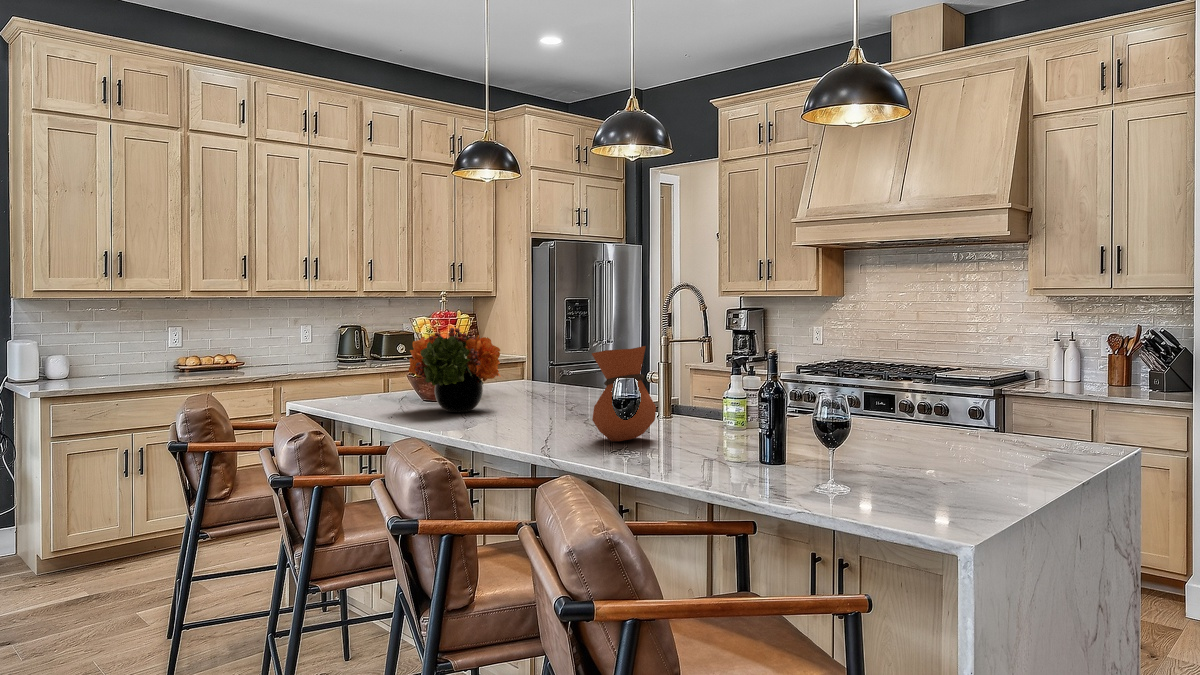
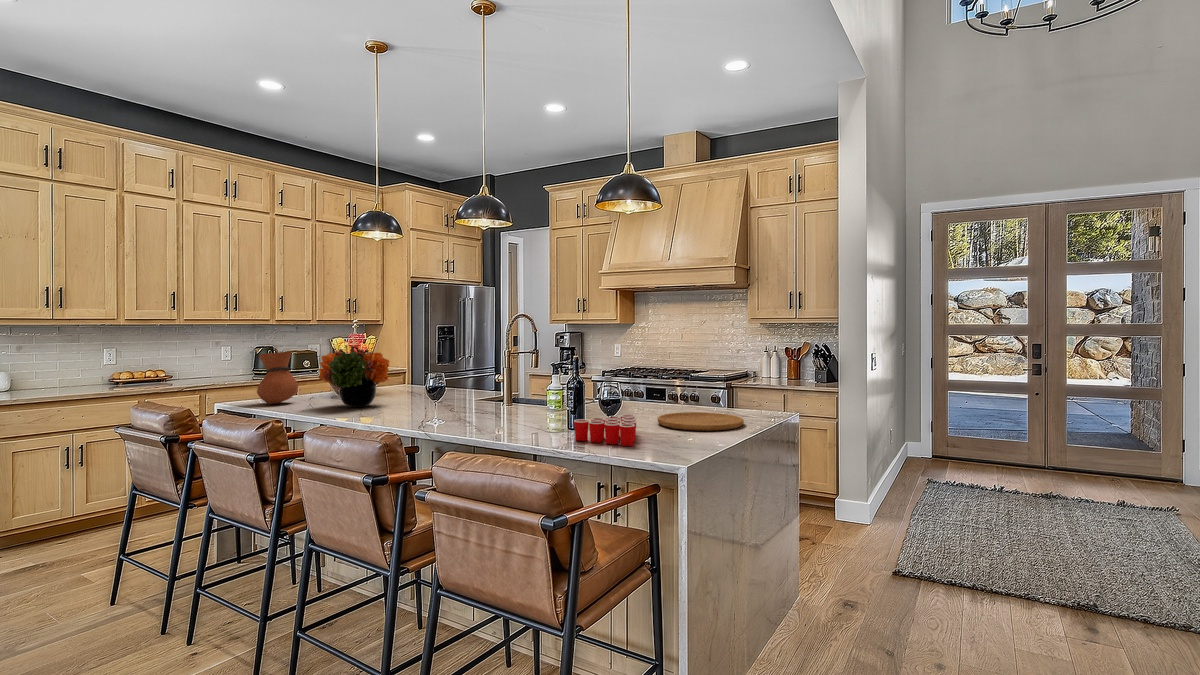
vase: present [592,346,656,441] -> present [257,351,298,404]
cutting board: none [901,440,1053,475] -> present [657,412,744,431]
cup: none [771,444,874,499] -> present [574,415,636,446]

